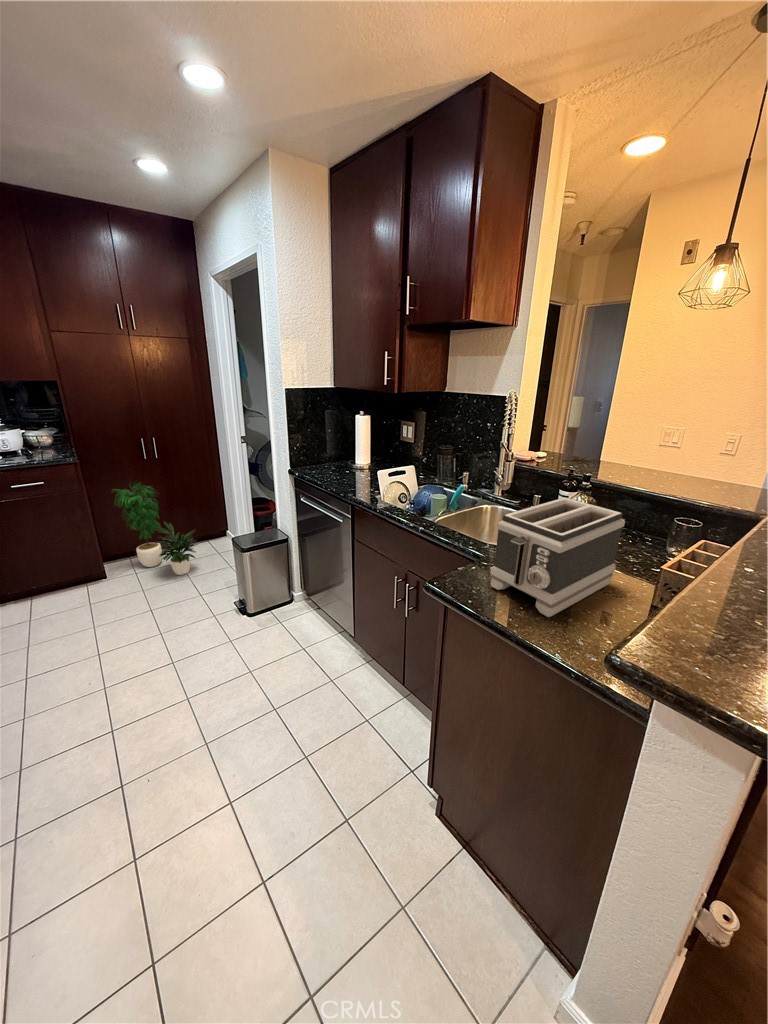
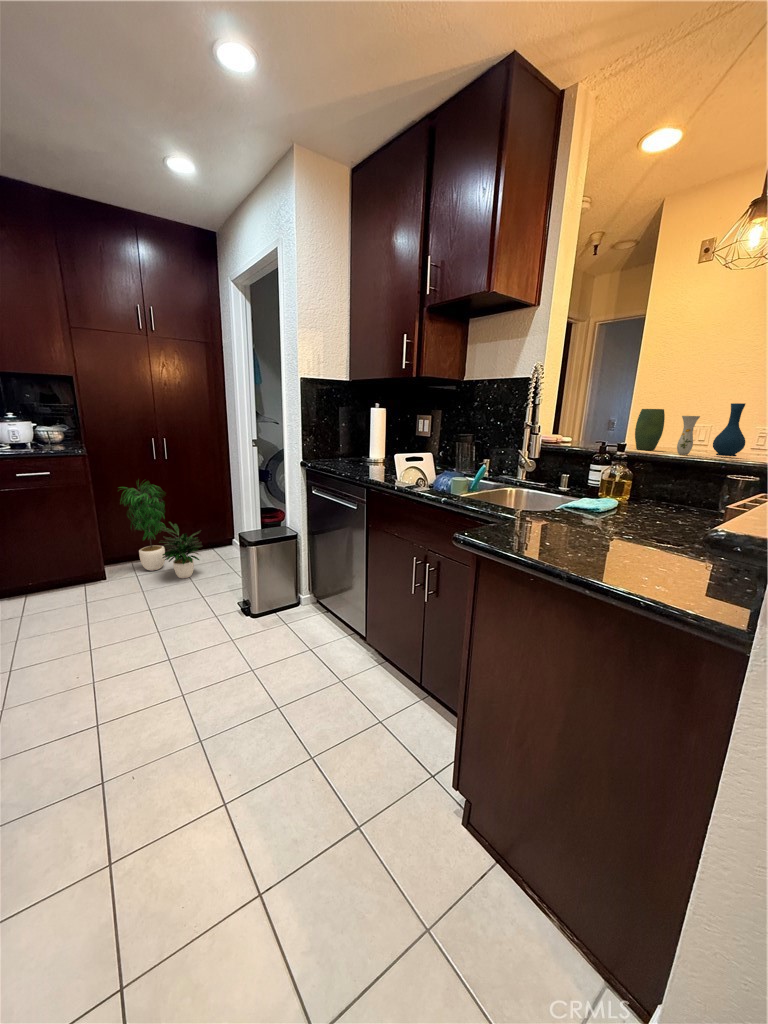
candle: present [562,396,584,460] -> none [589,376,611,445]
vase: none [604,431,705,482] -> present [635,403,745,456]
toaster: present [490,497,625,617] -> none [529,447,679,558]

